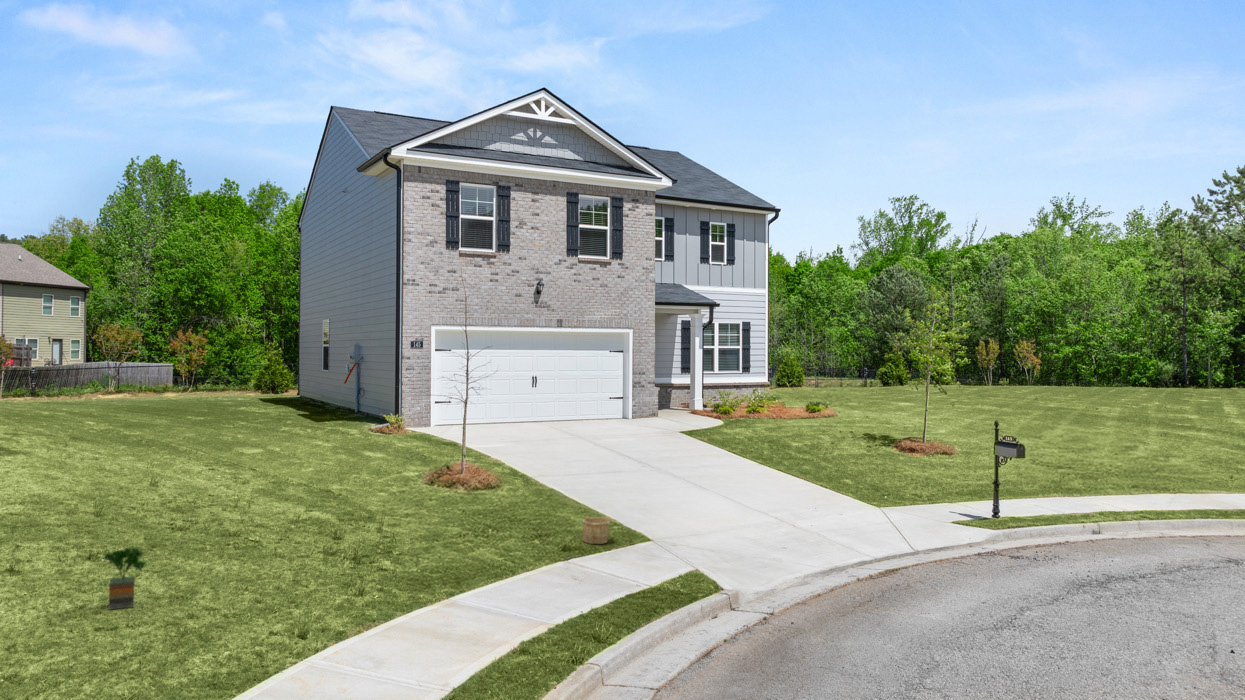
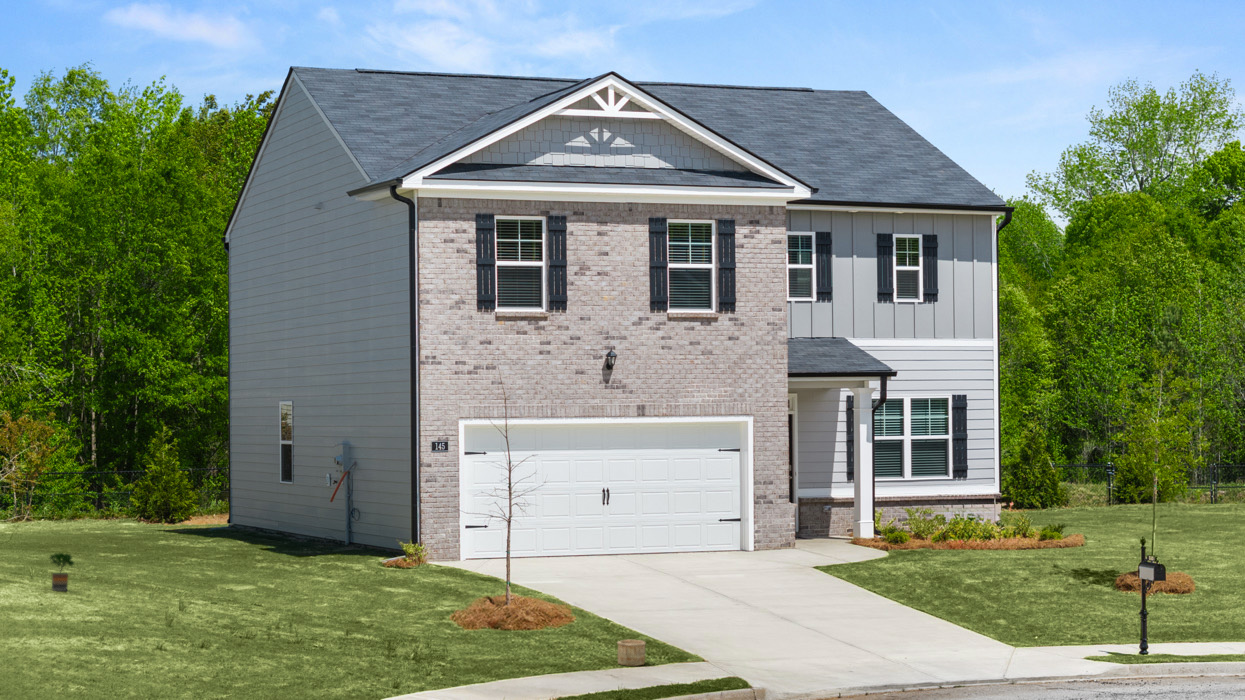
potted tree: present [103,548,146,610] -> present [50,553,74,591]

